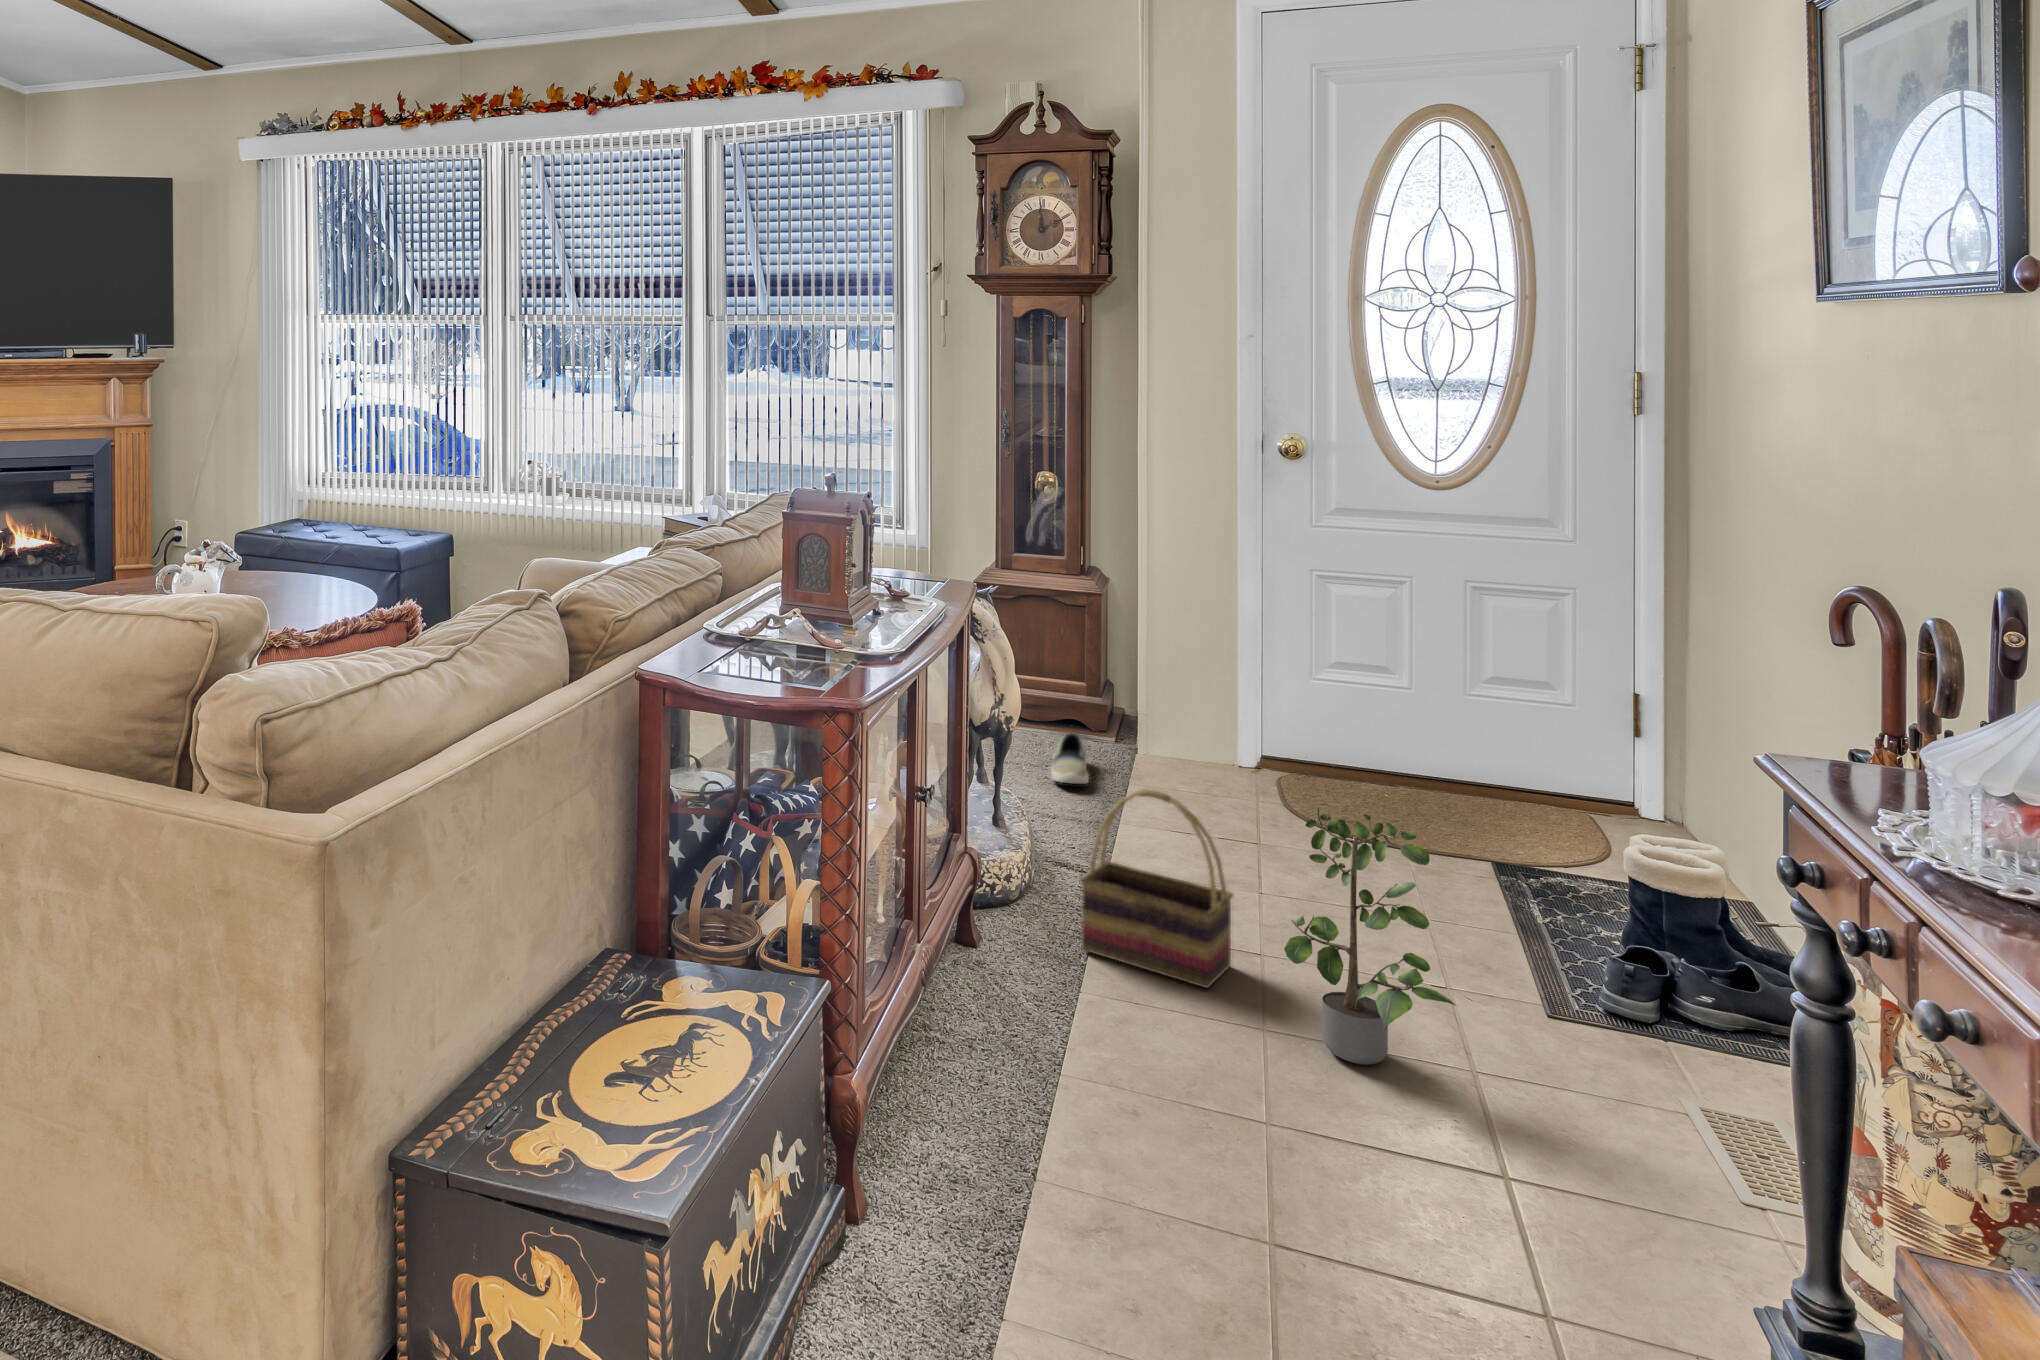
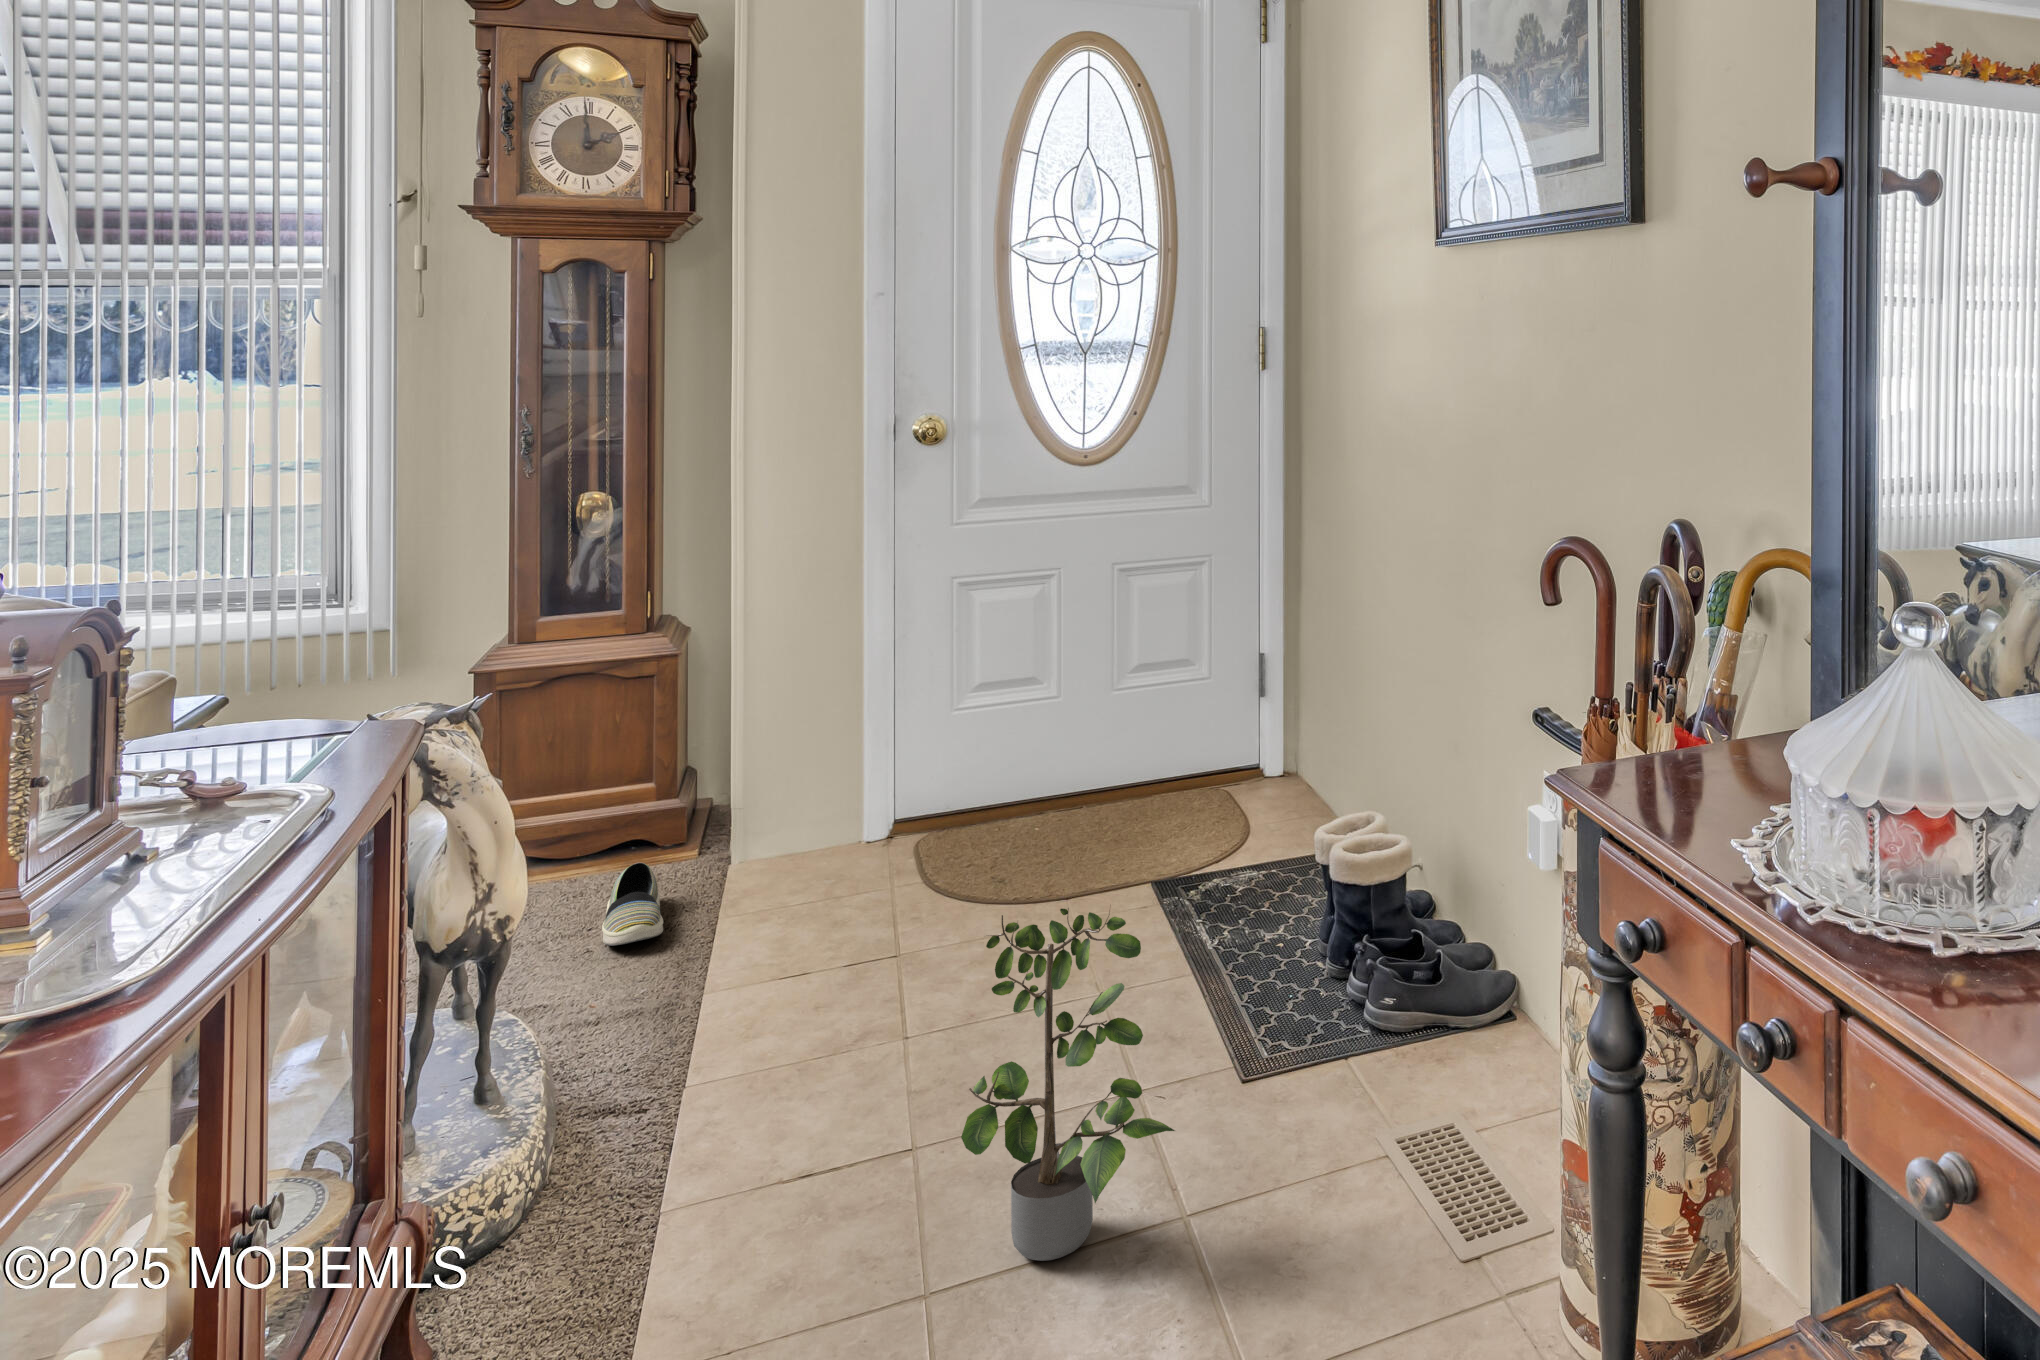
basket: present [1081,790,1233,988] -> none [643,950,883,1244]

